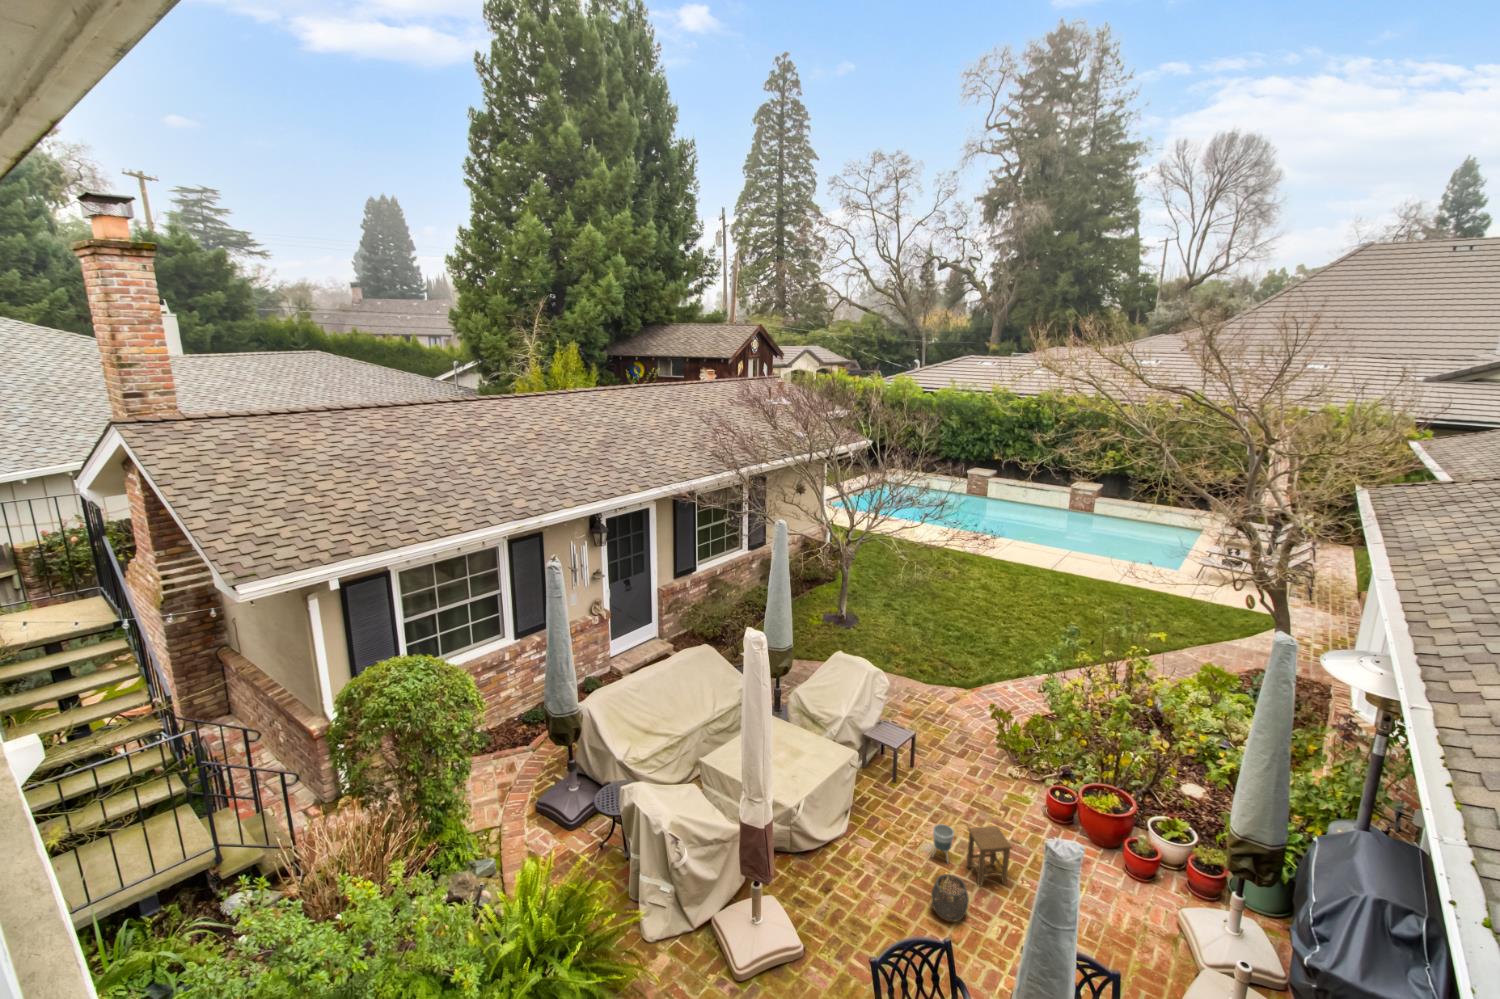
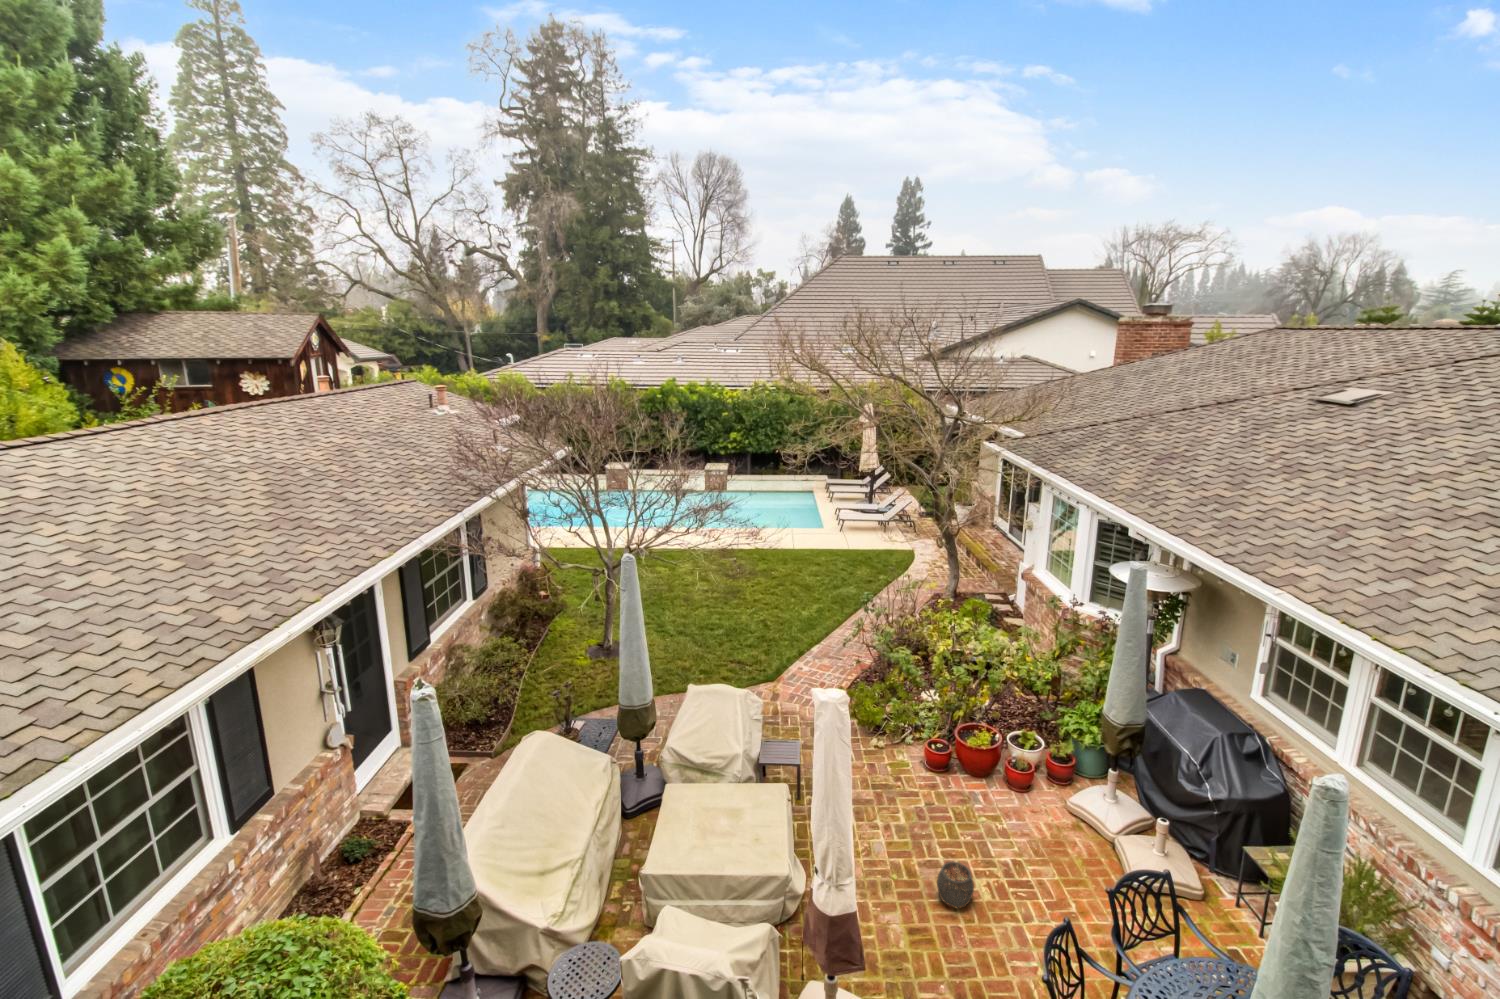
planter: present [932,824,954,863] -> none [893,818,913,856]
stool: present [967,826,1012,887] -> none [925,798,968,862]

